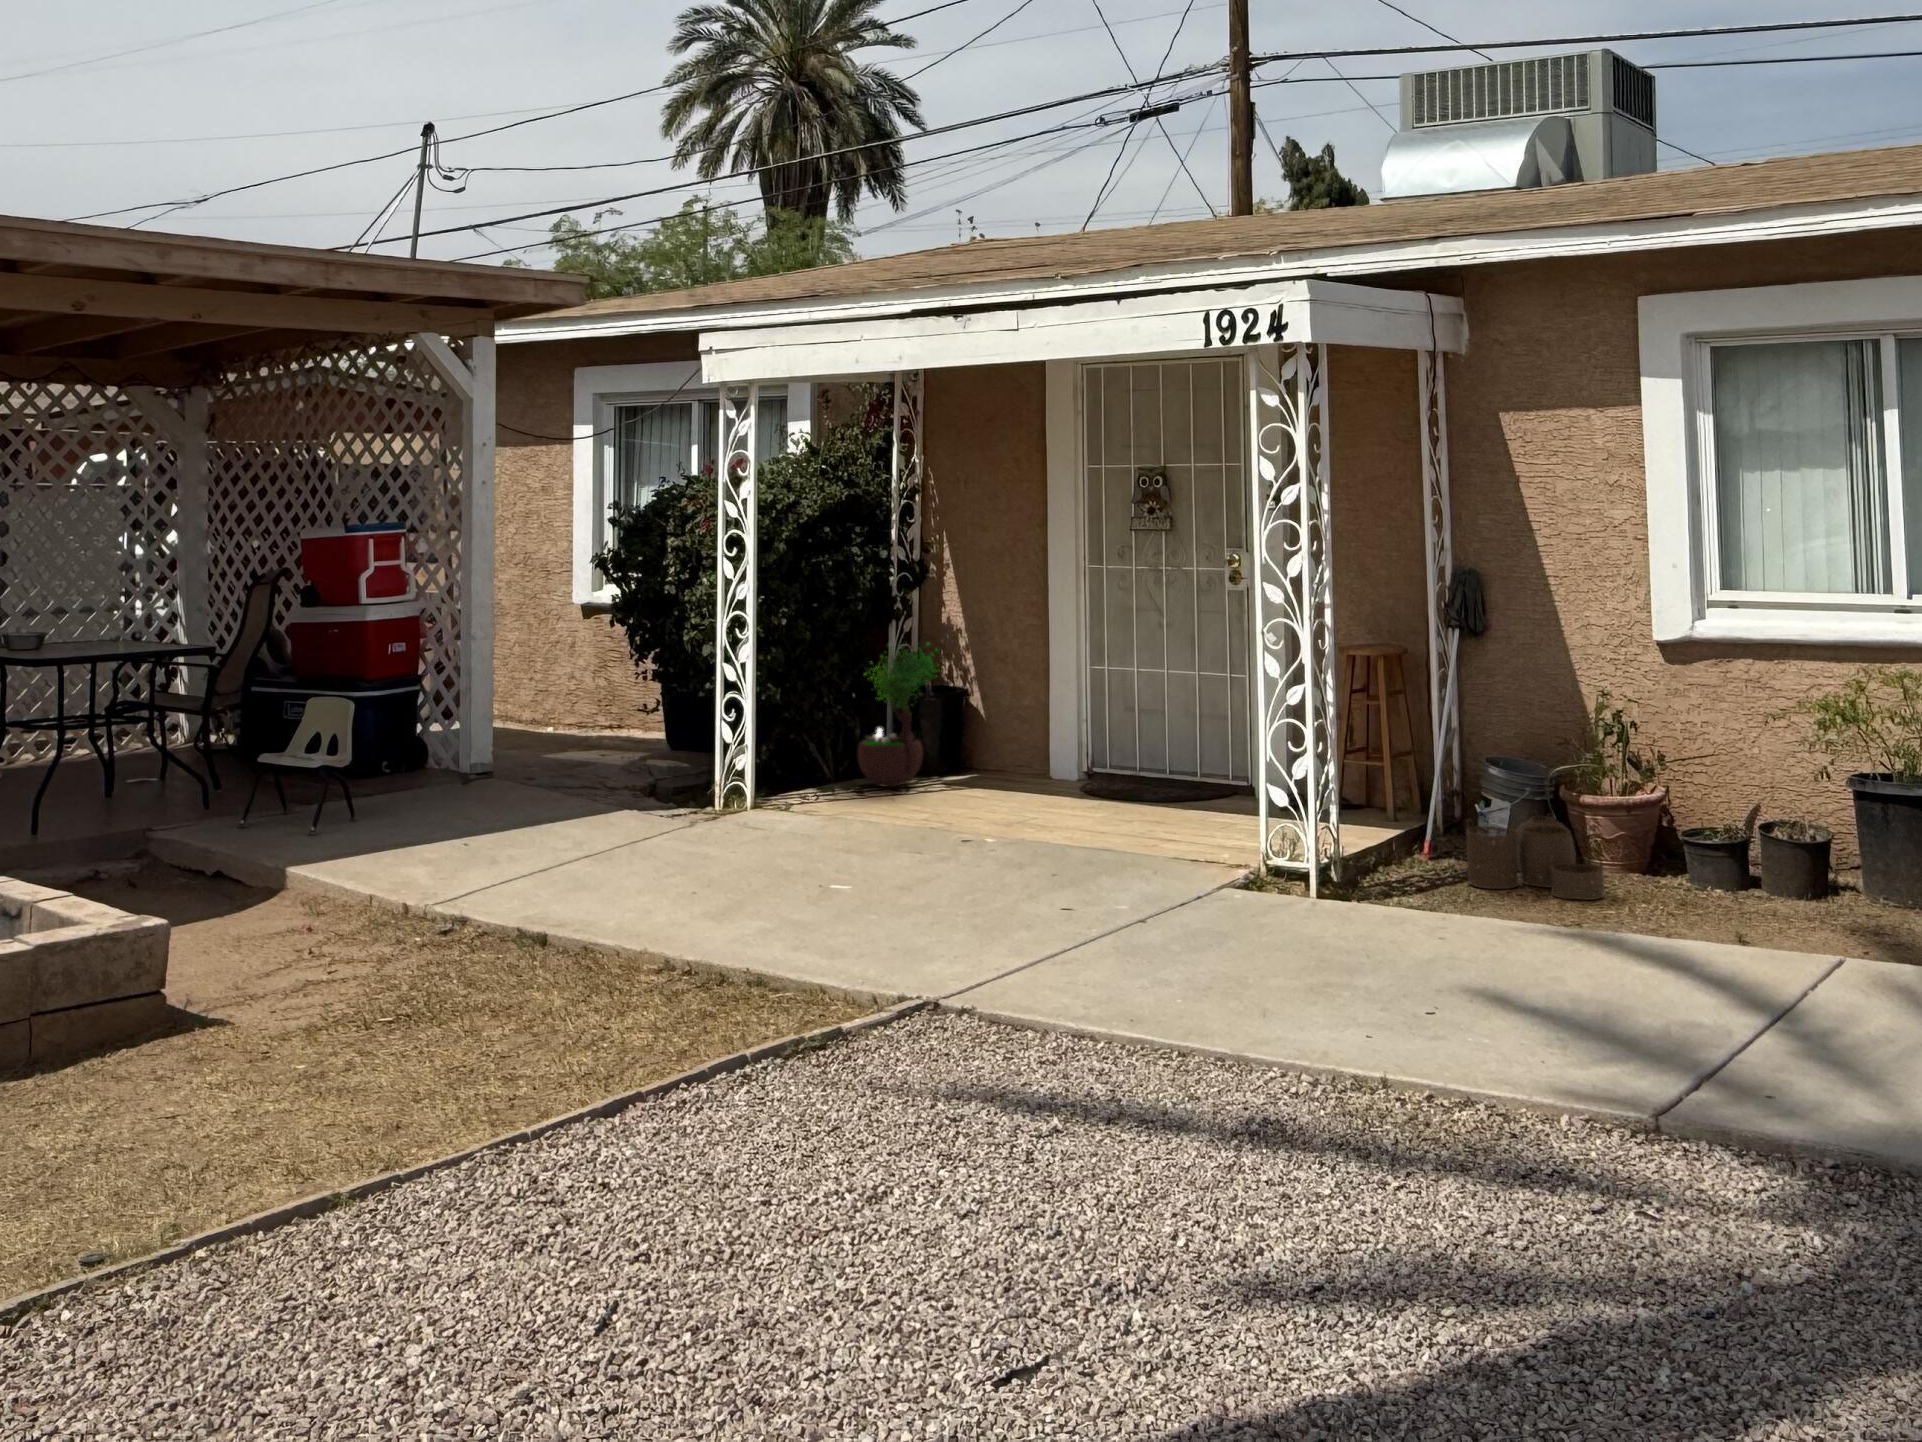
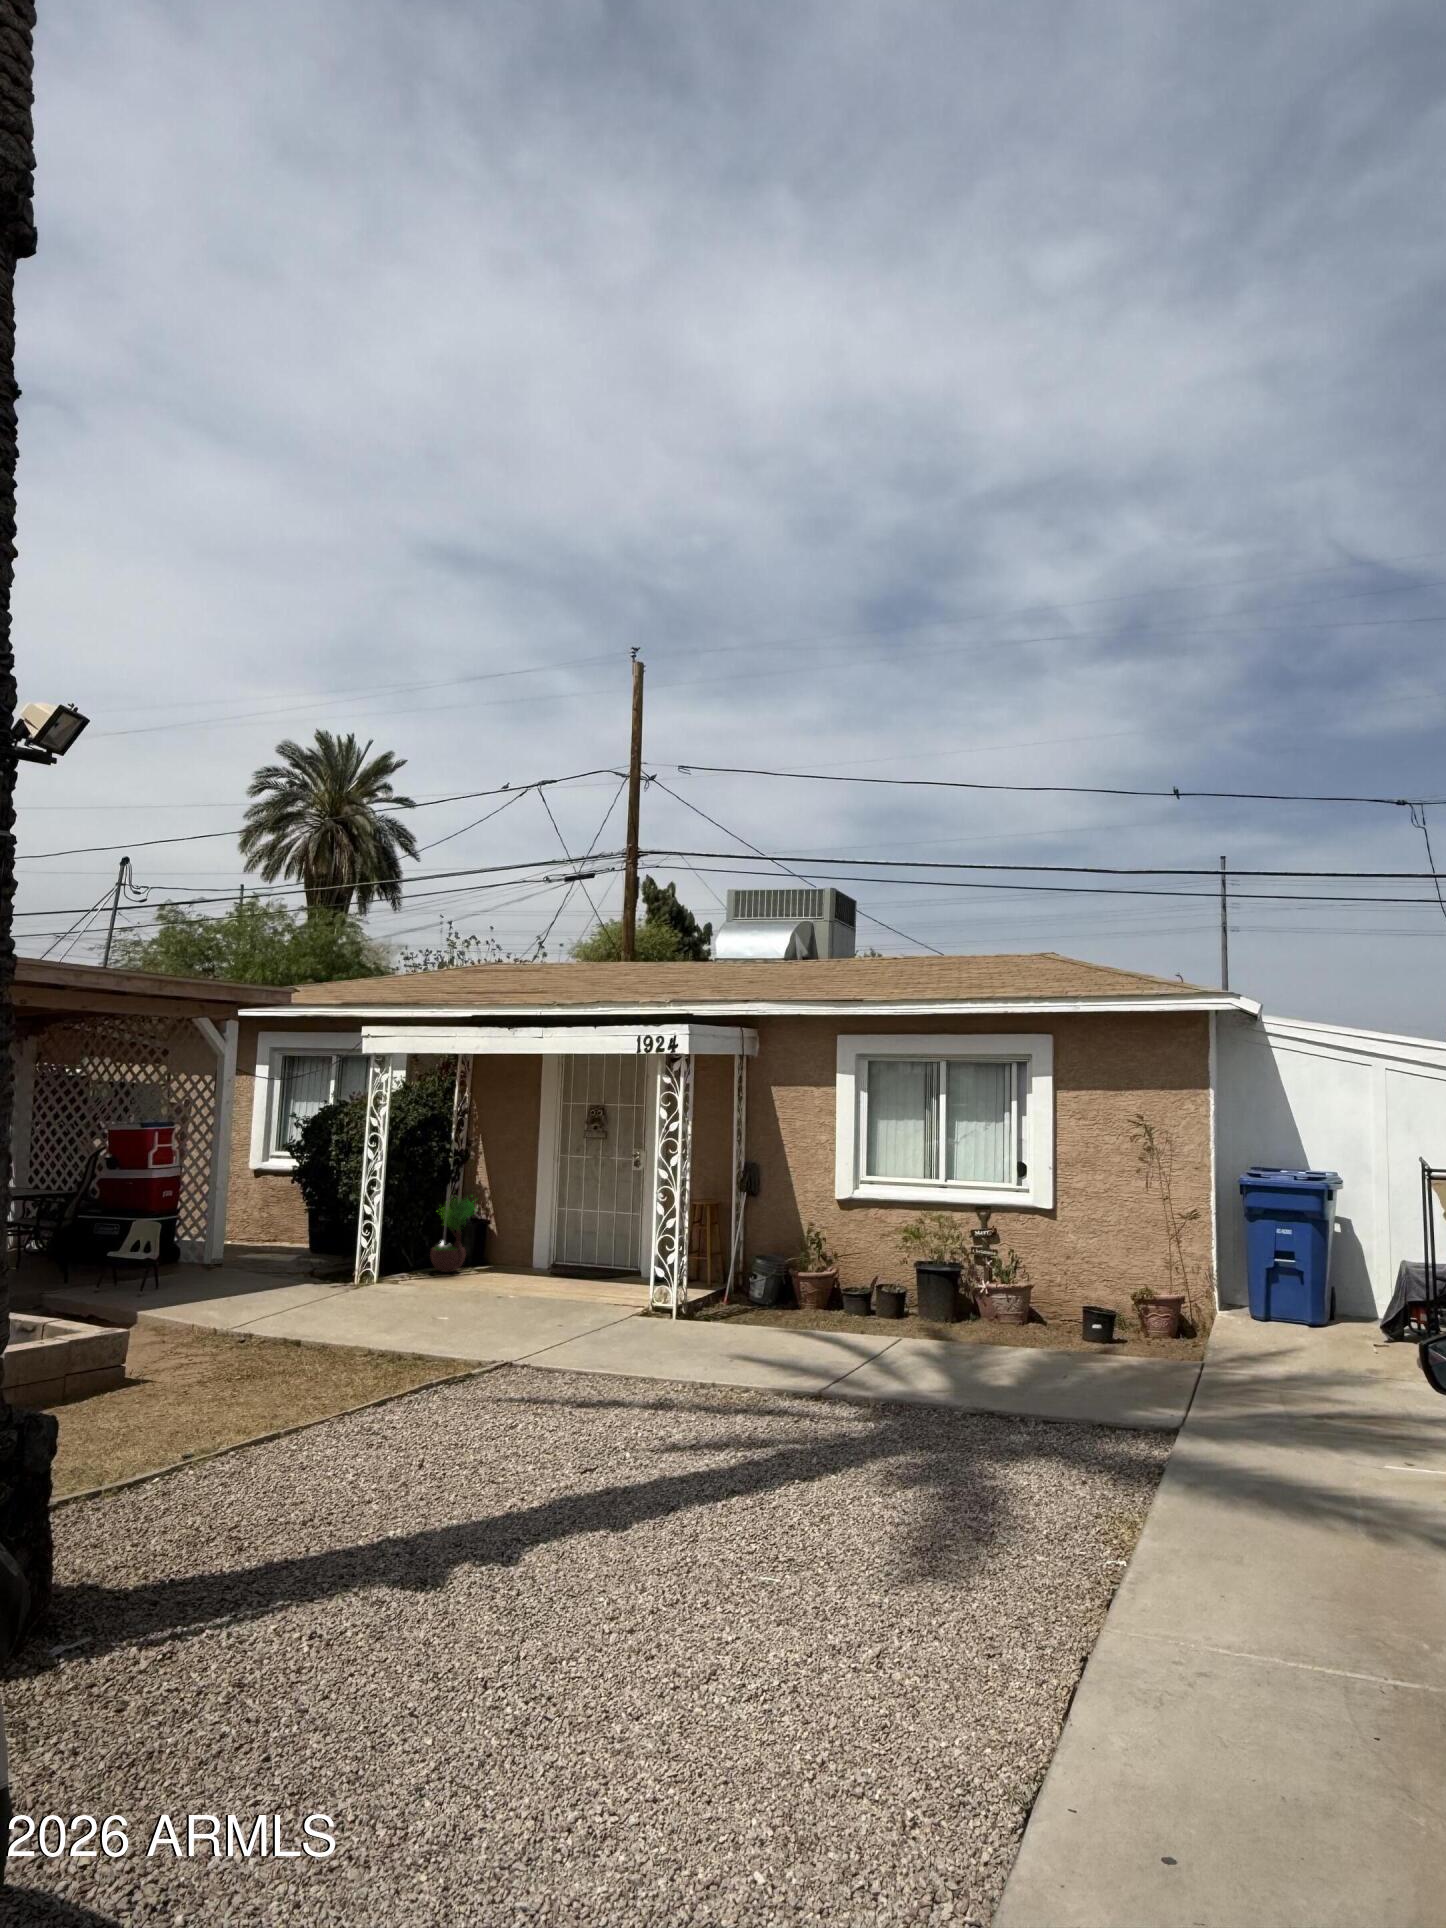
woven basket: present [1466,814,1604,900] -> none [747,1279,808,1319]

